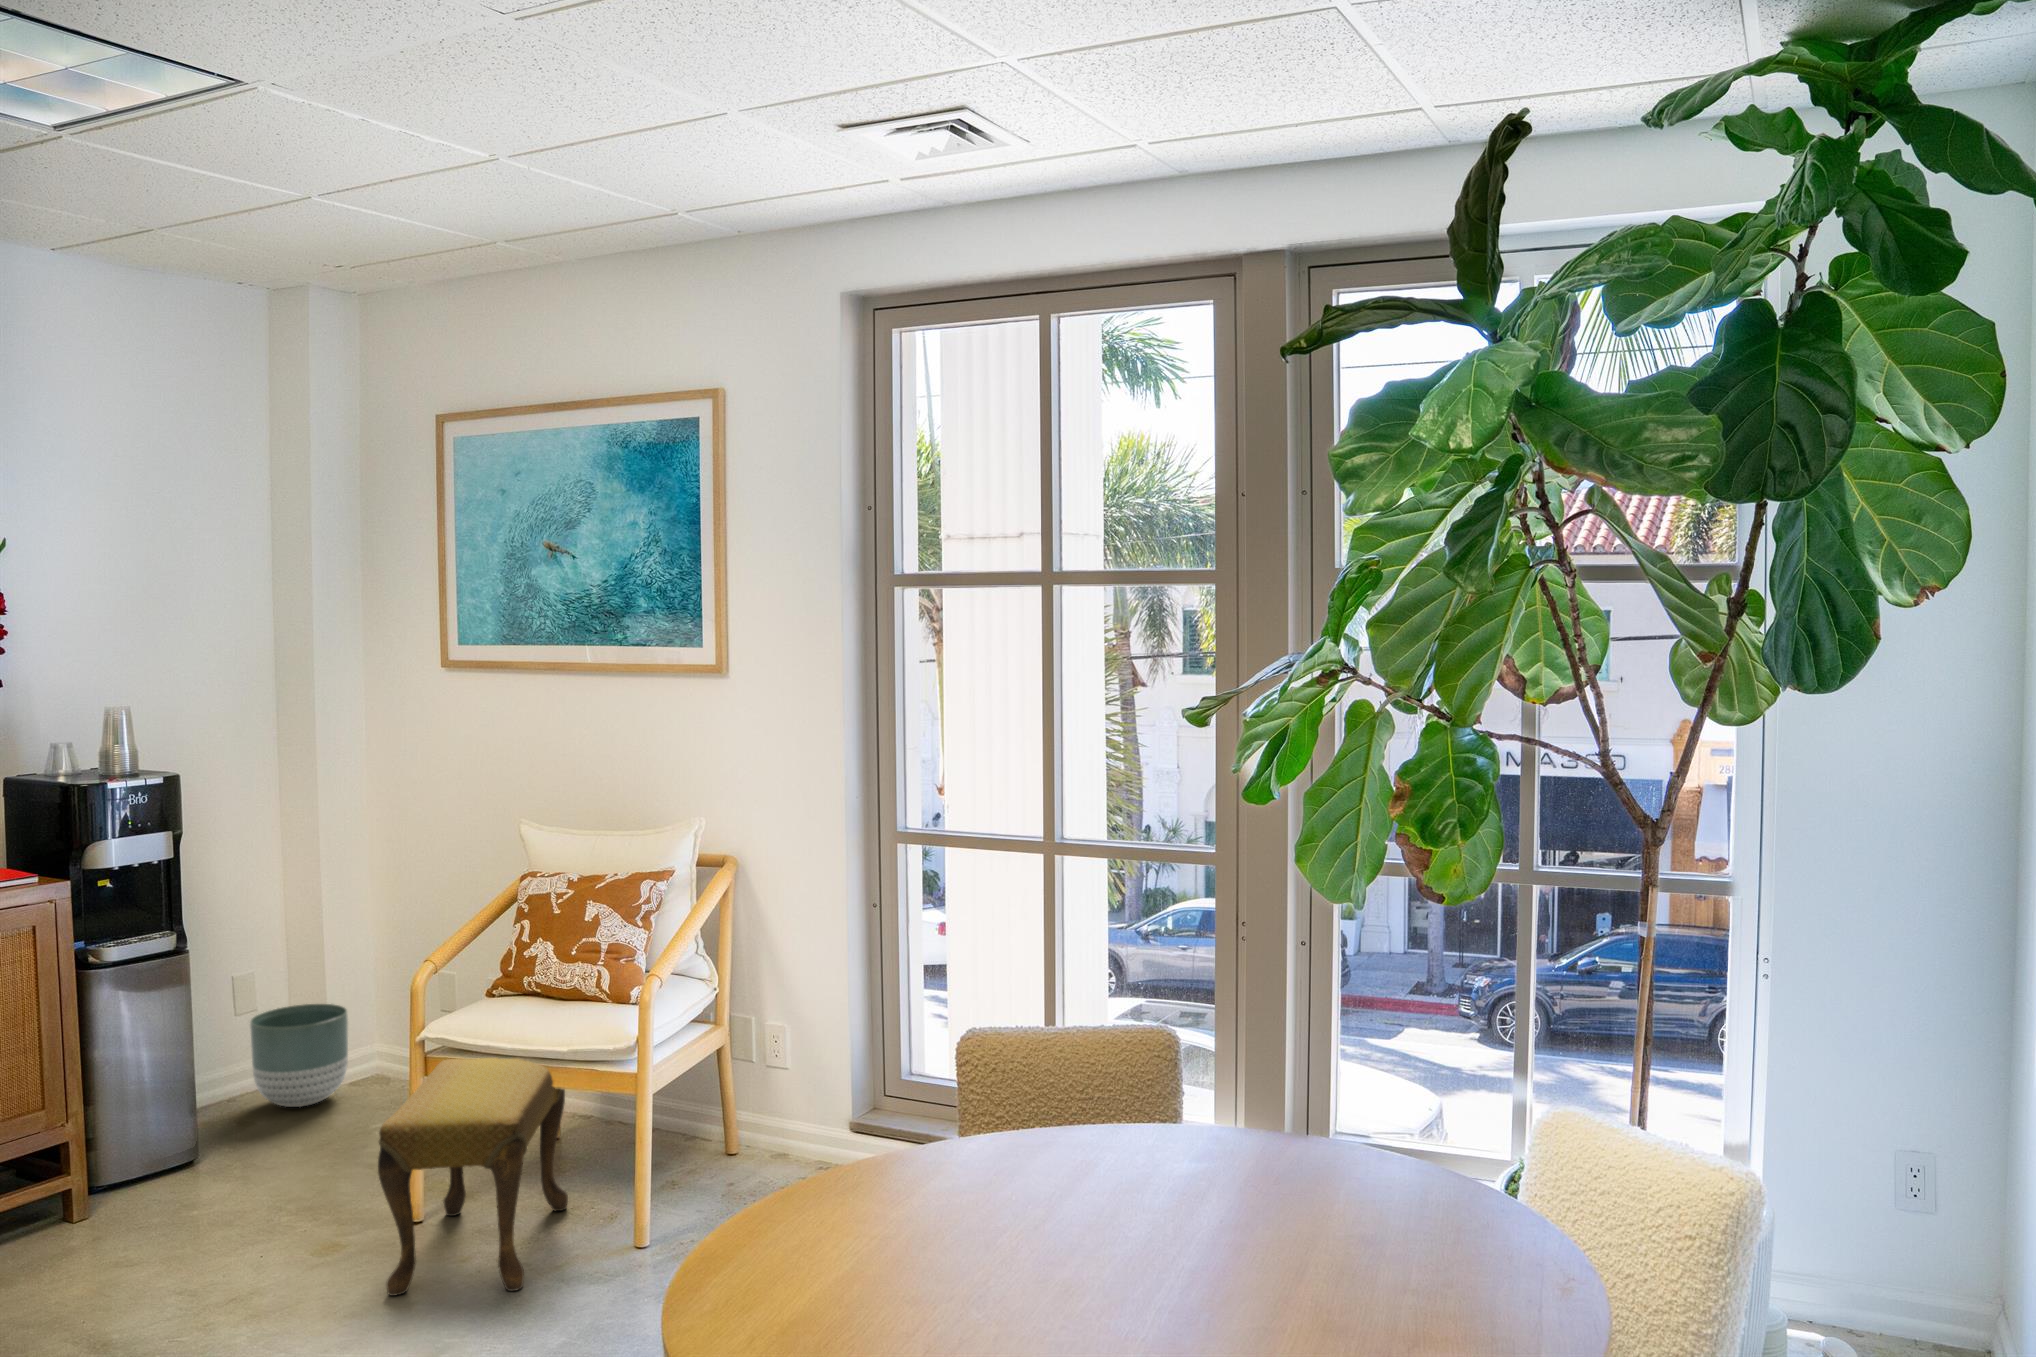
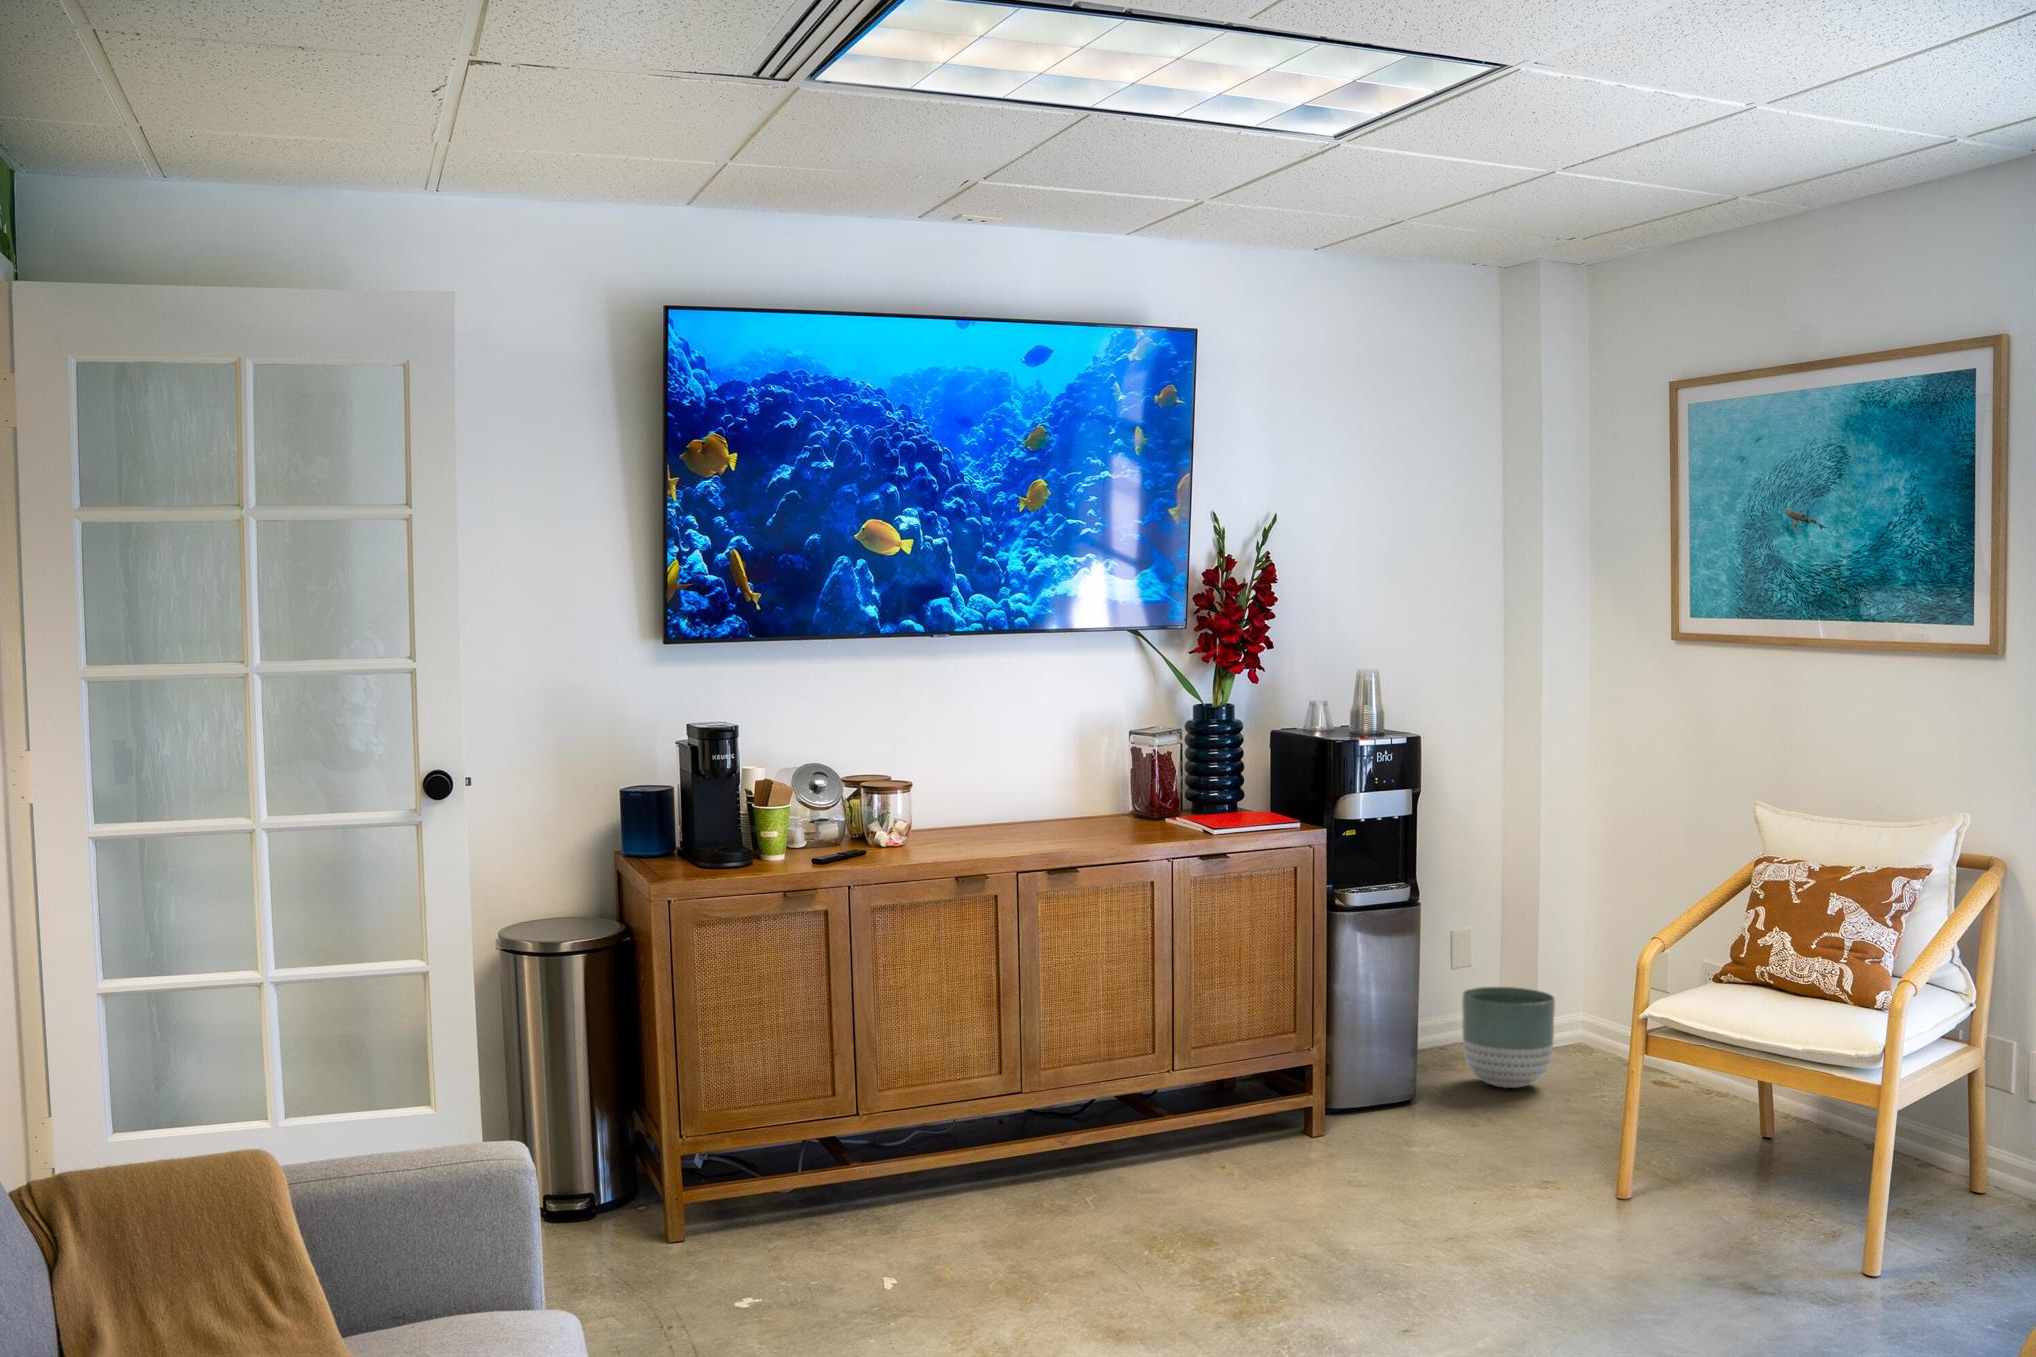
footstool: present [378,1058,568,1296] -> none [1607,1039,1797,1277]

